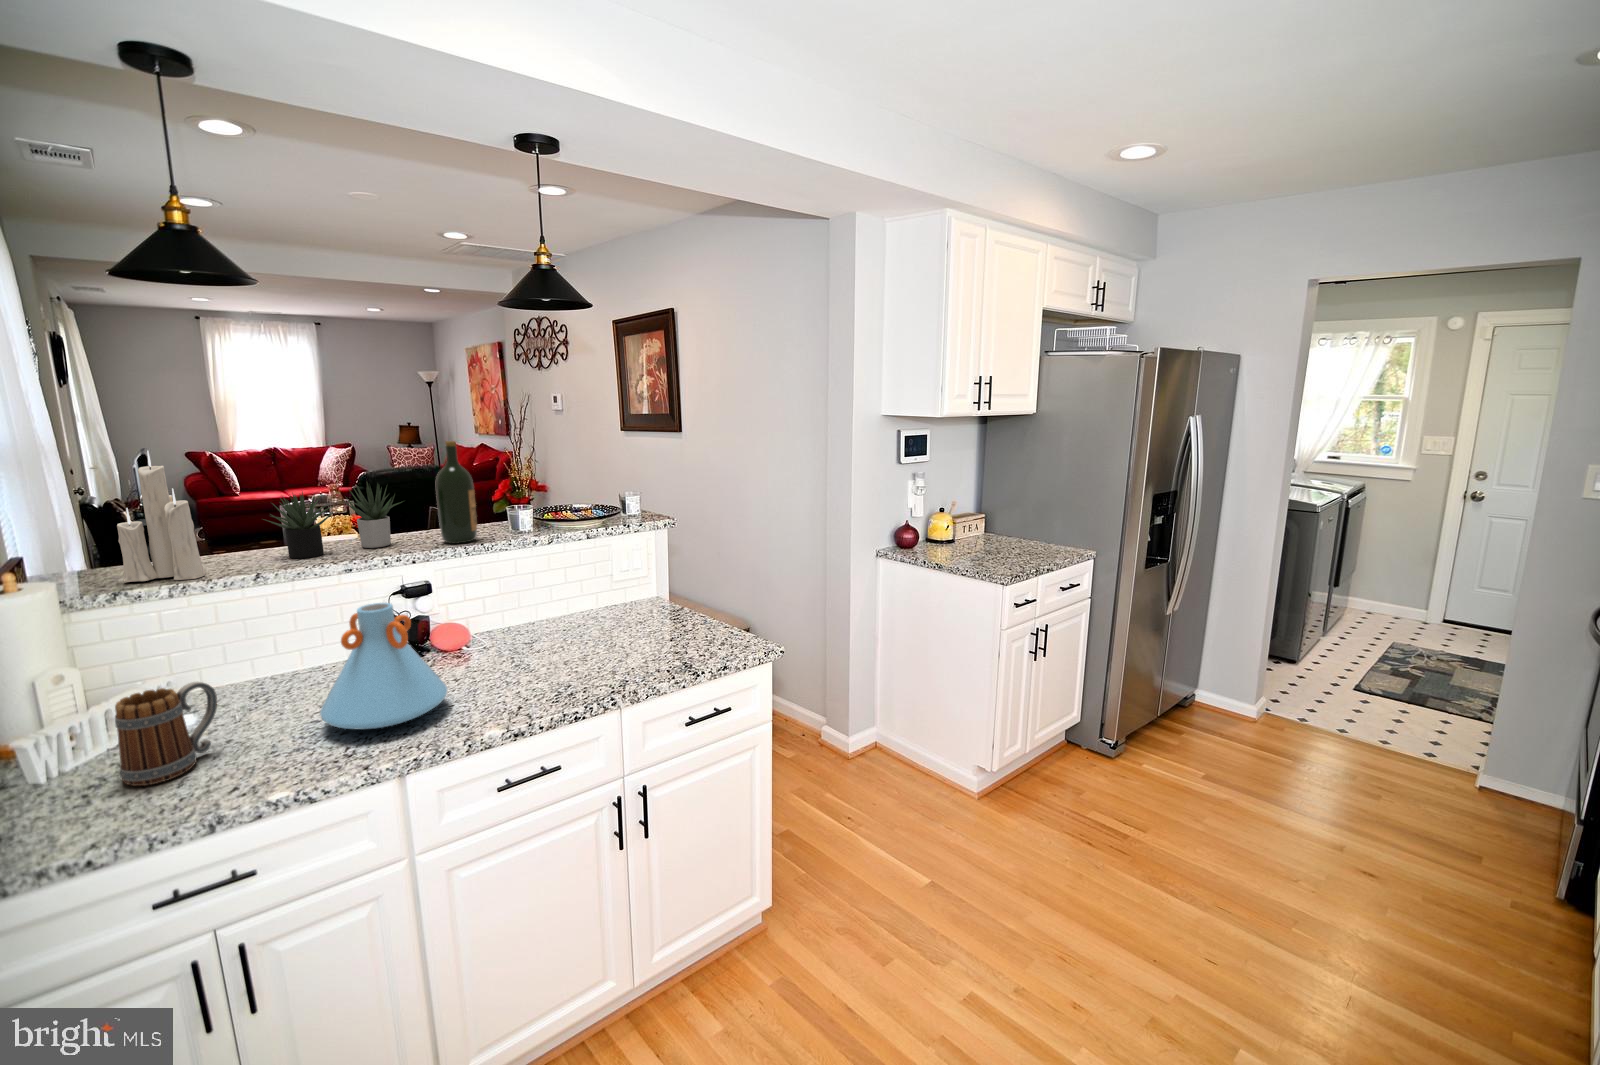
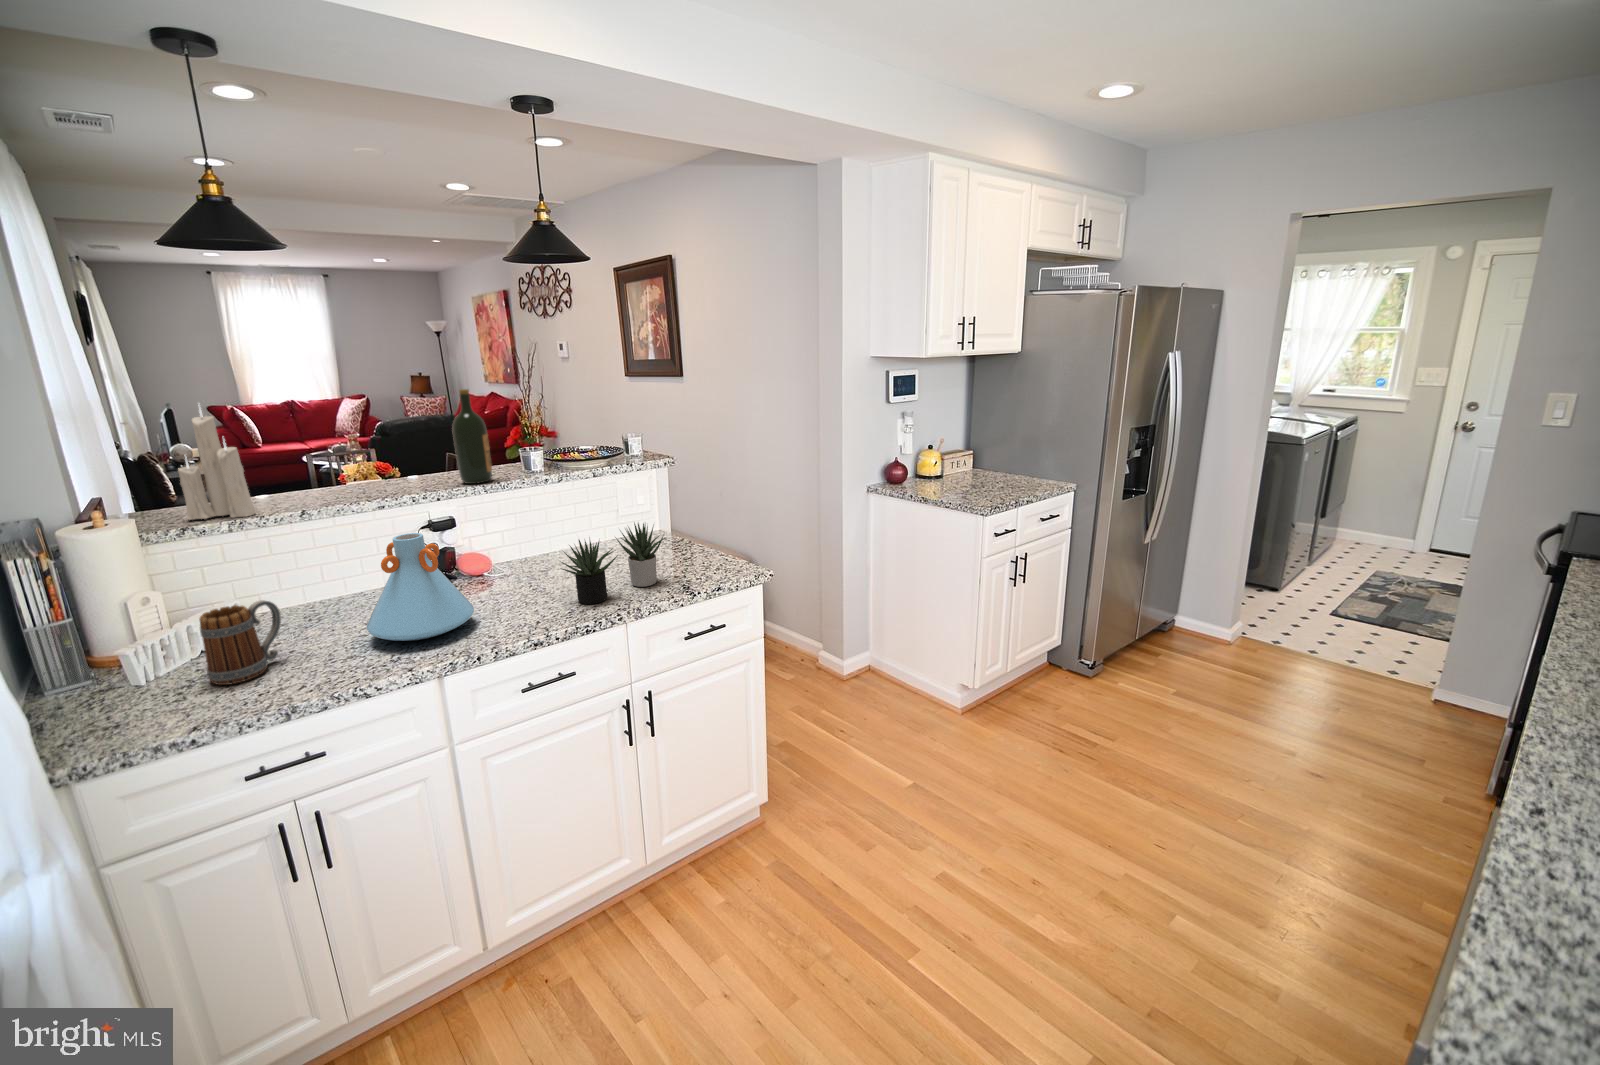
succulent plant: present [263,482,402,559] -> present [560,523,665,604]

